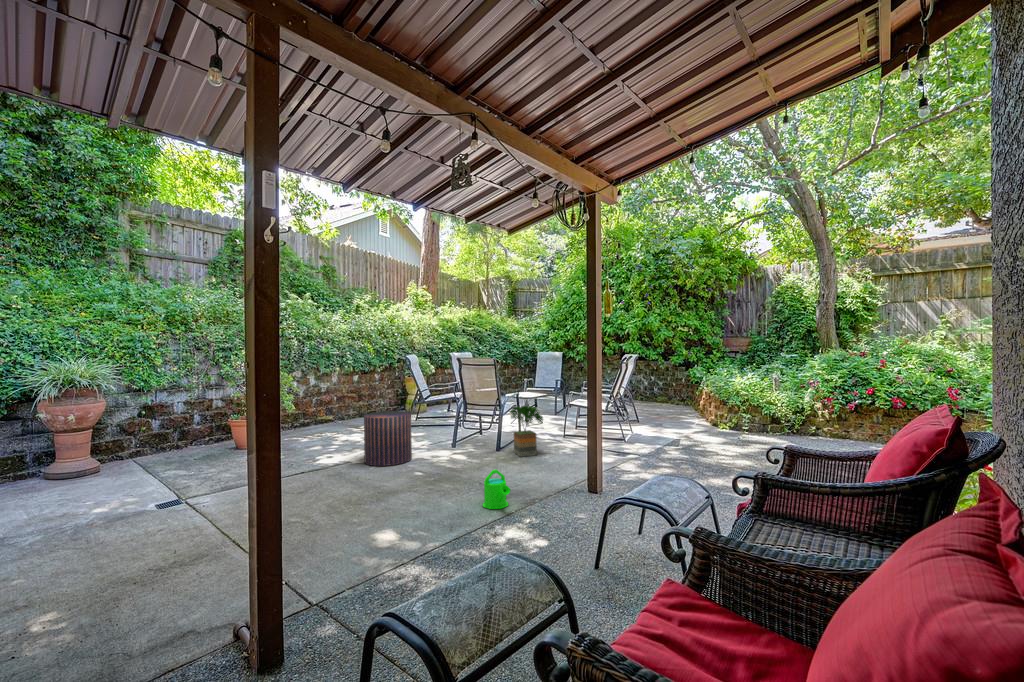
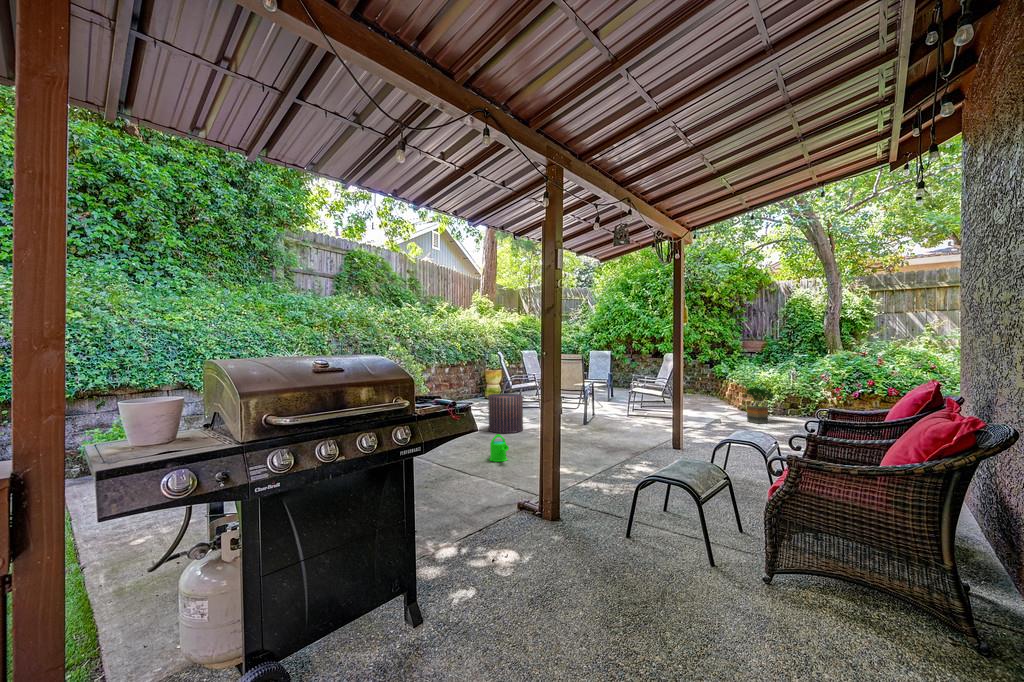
potted tree: present [510,406,543,457] -> present [744,388,774,424]
watering can: present [483,469,510,509] -> present [489,434,509,462]

